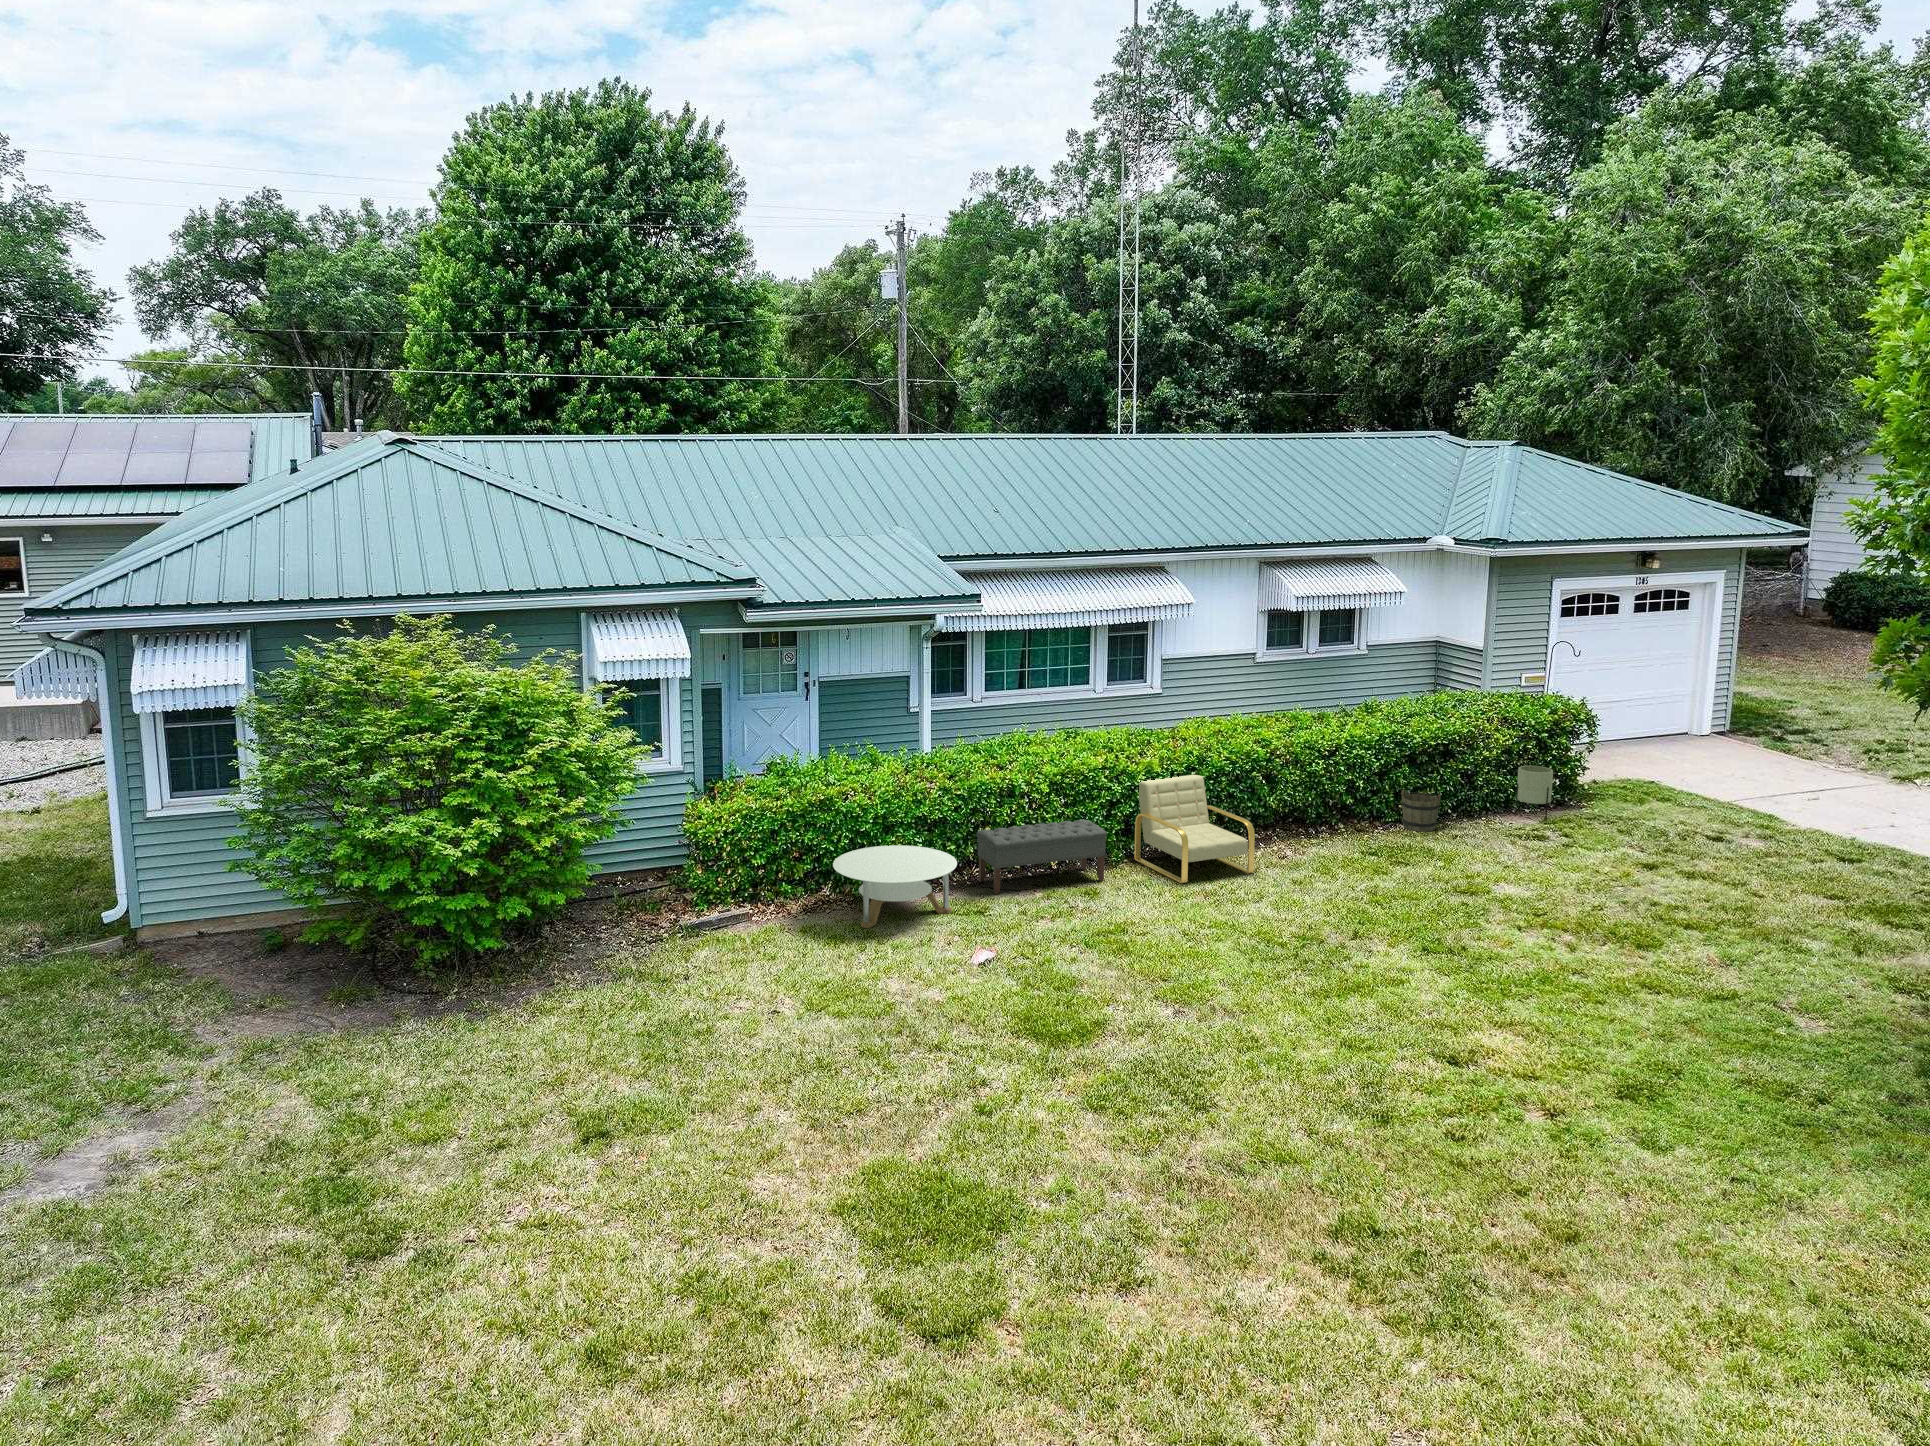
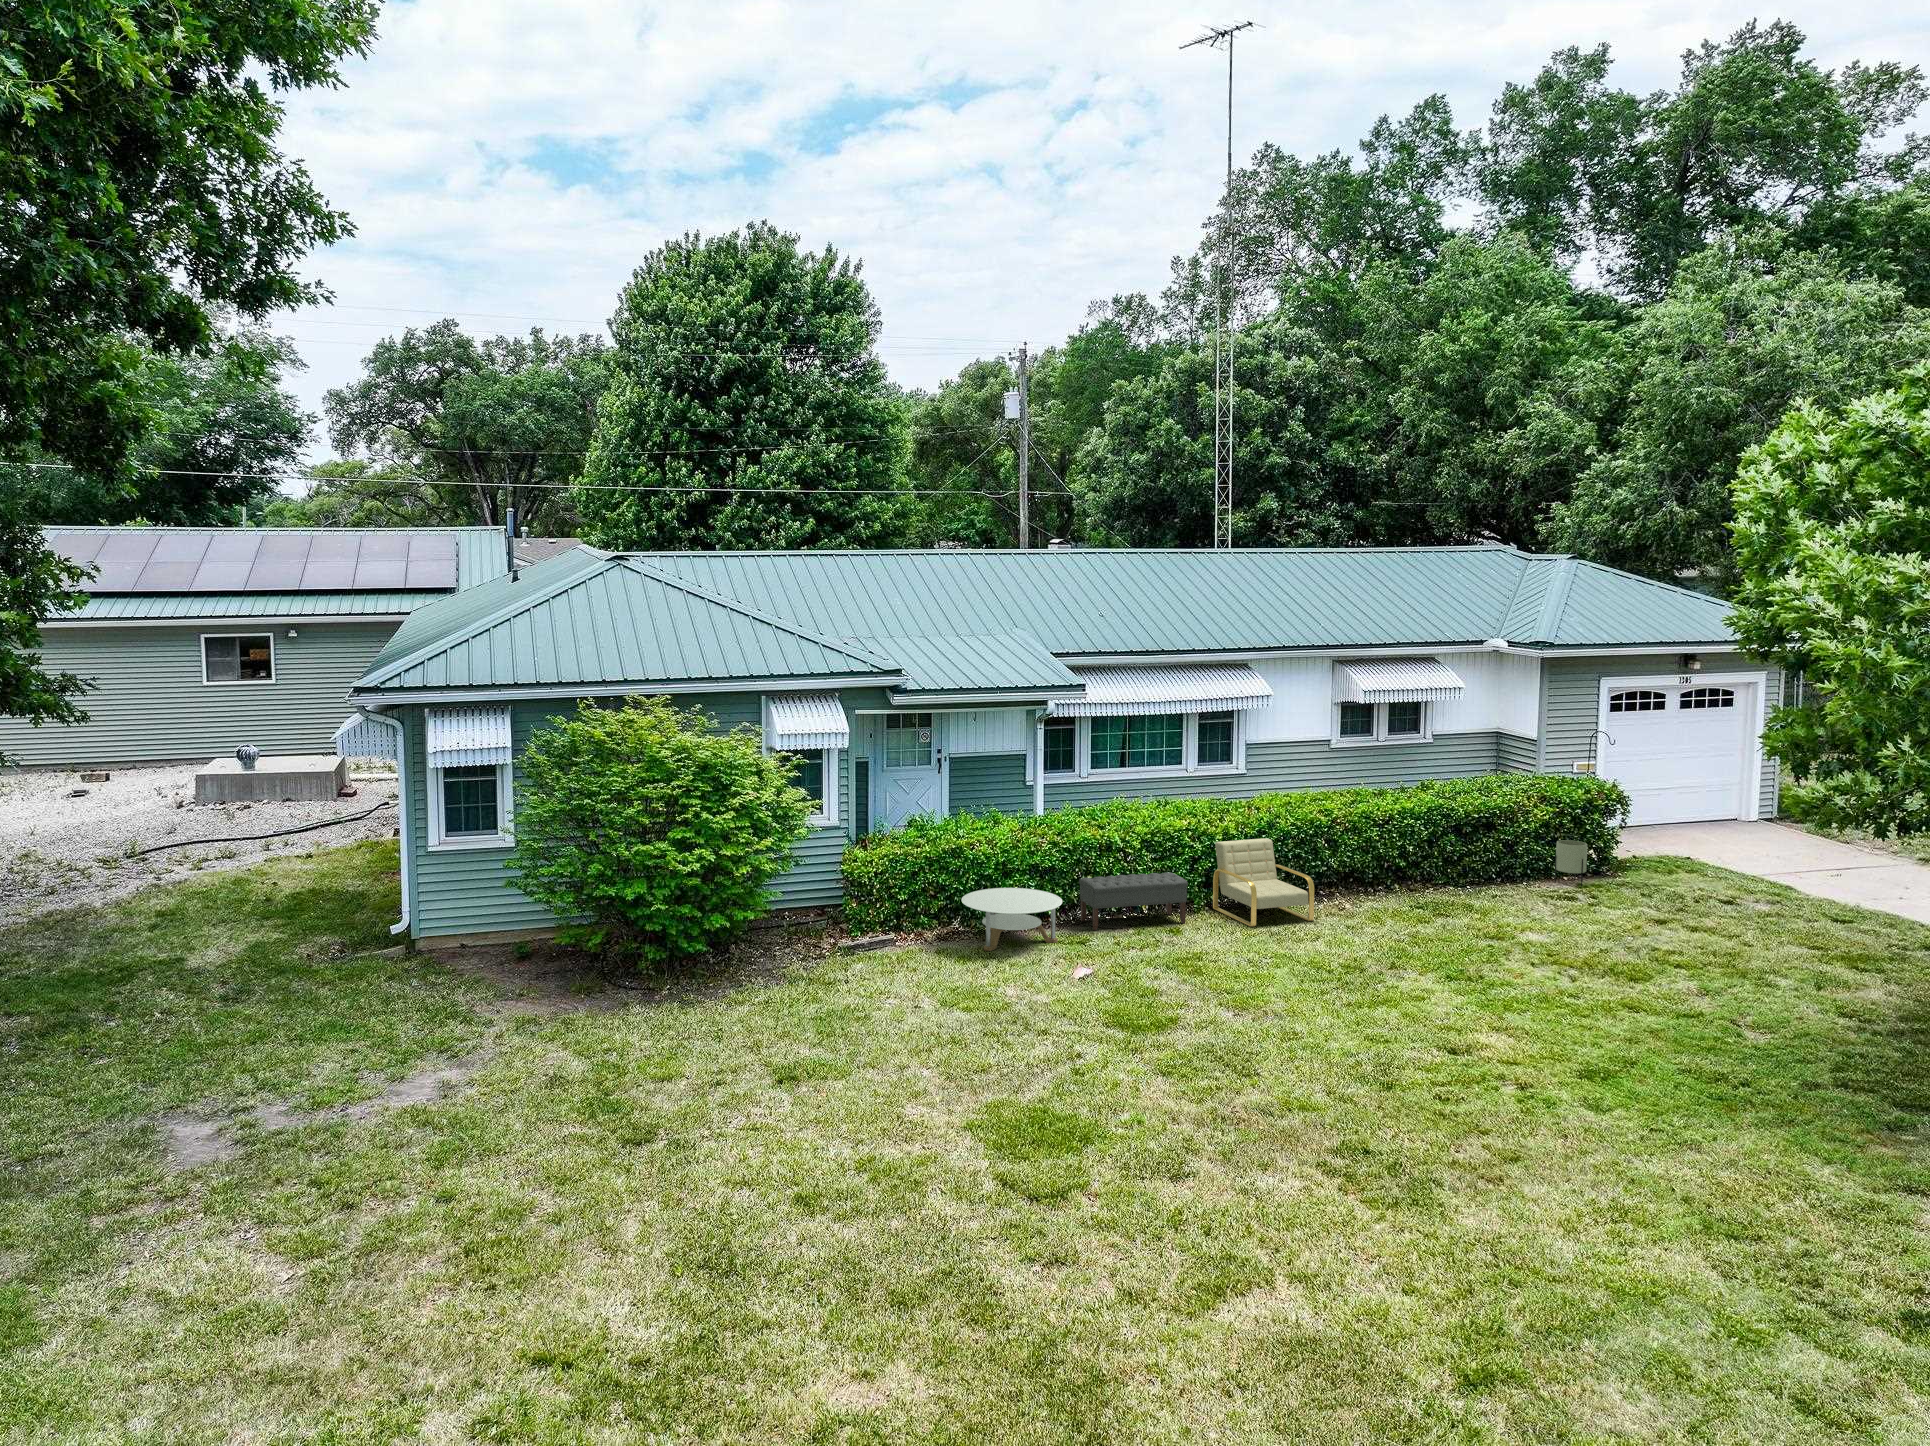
bucket: present [1401,790,1441,832] -> none [1449,858,1484,894]

